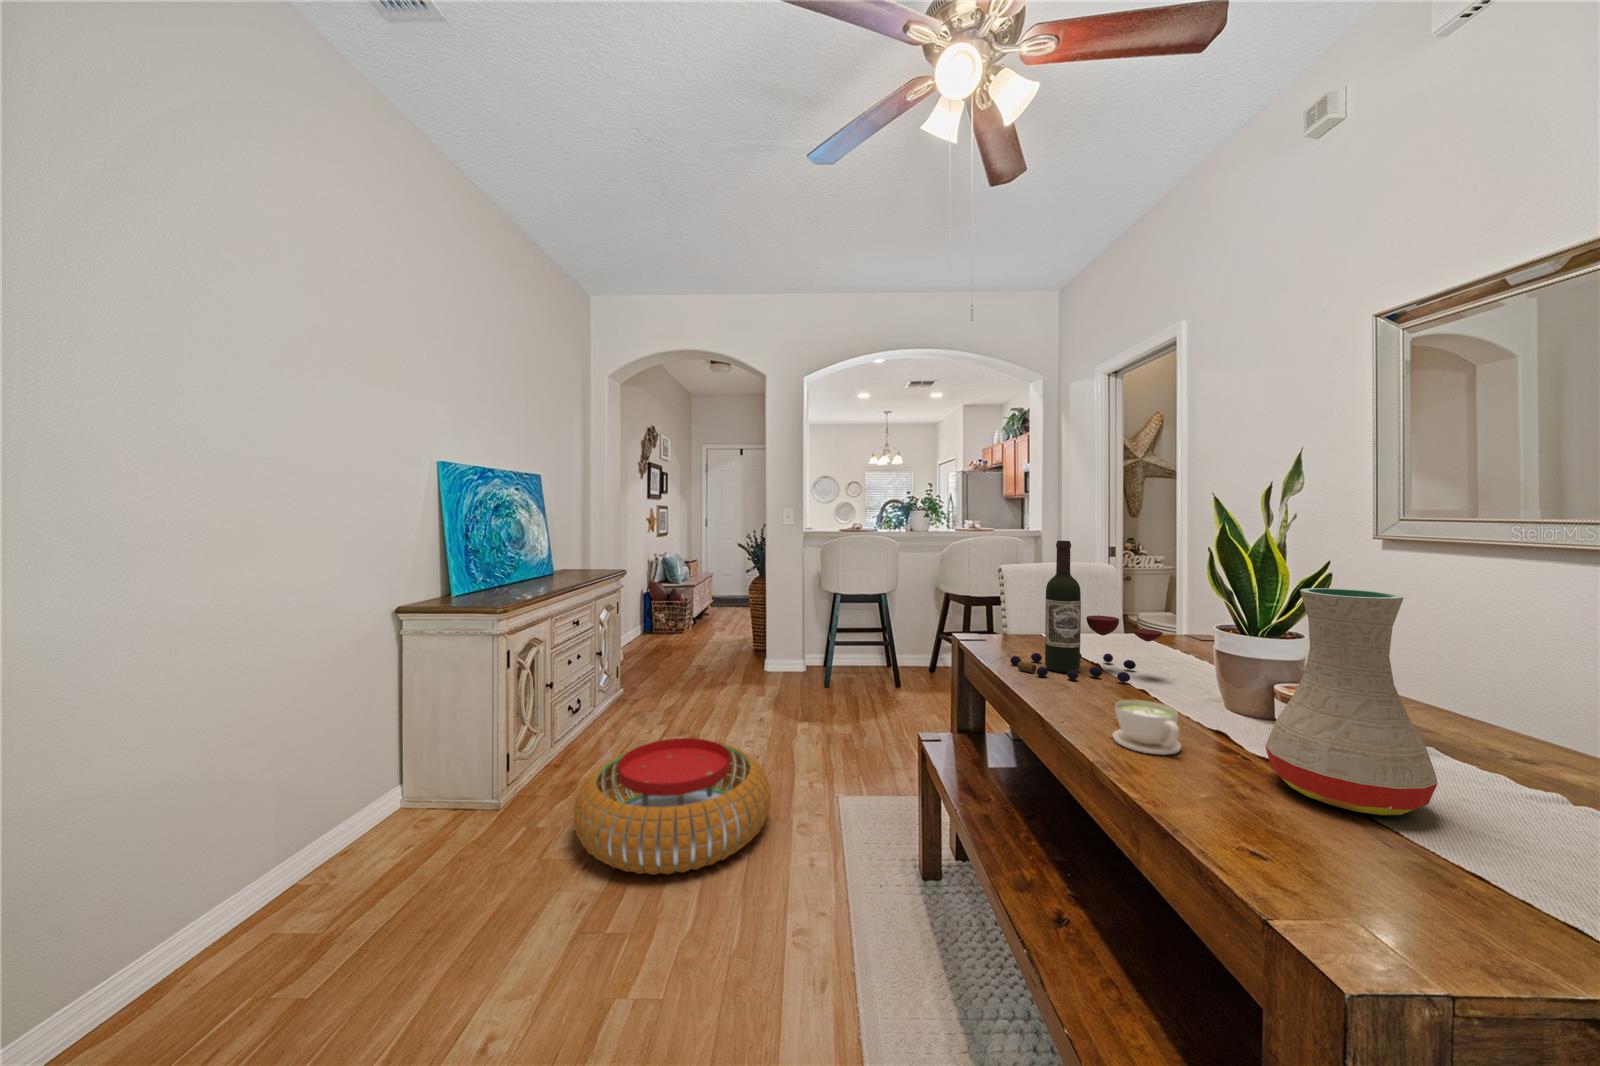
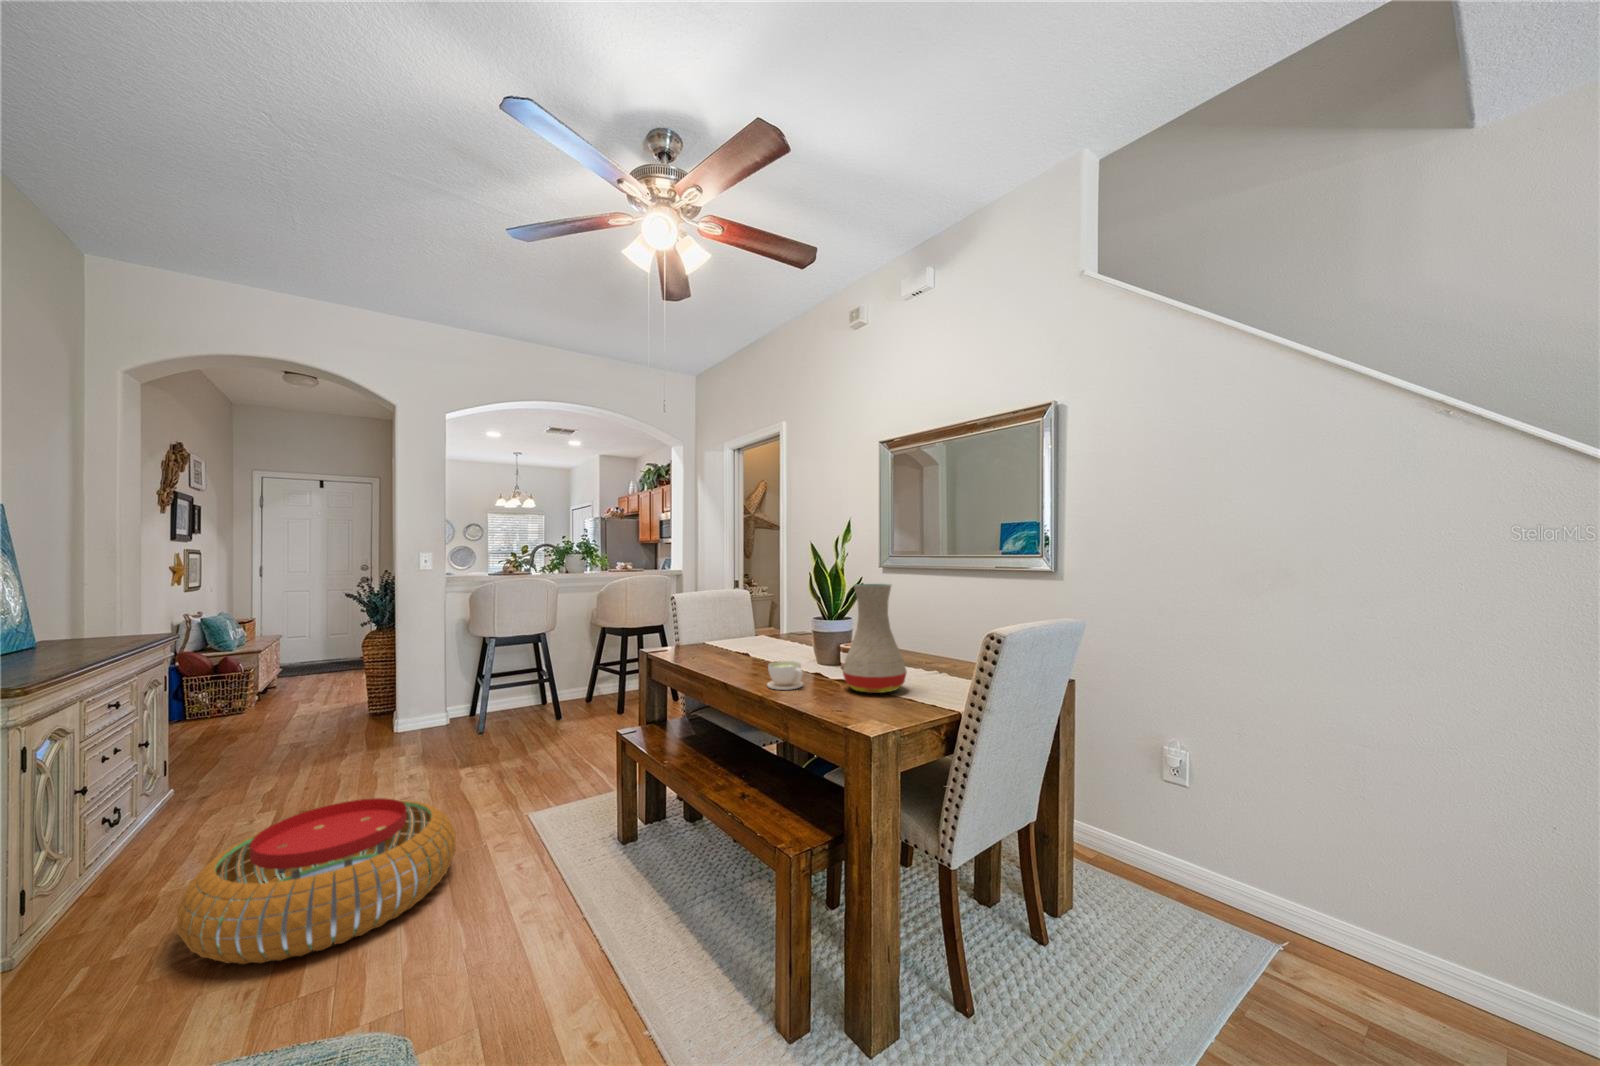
wine bottle: present [1010,541,1163,682] -> none [689,568,786,665]

